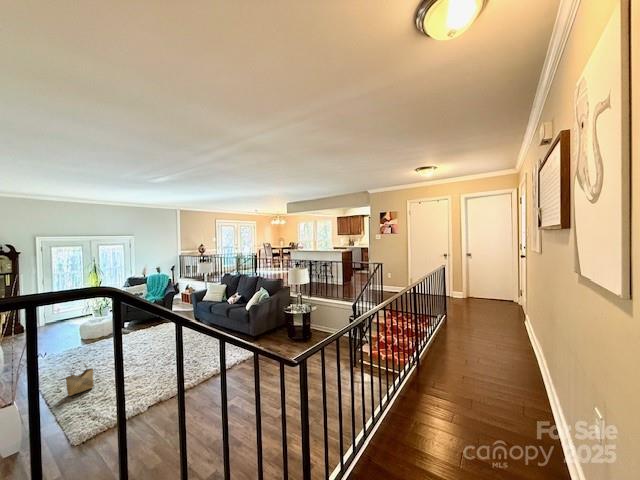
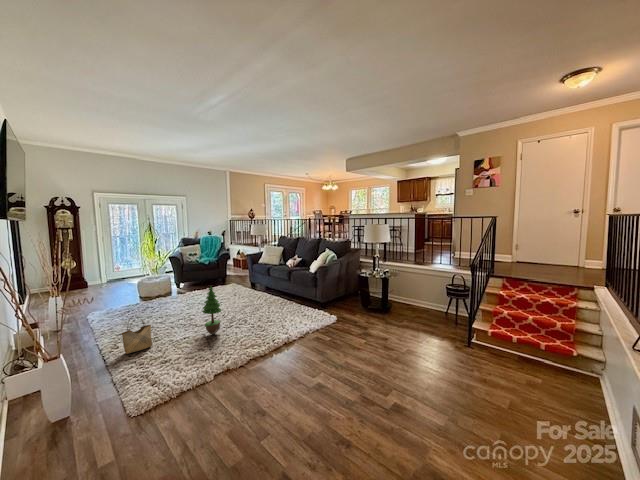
potted tree: none [141,329,160,372] -> present [202,286,221,334]

